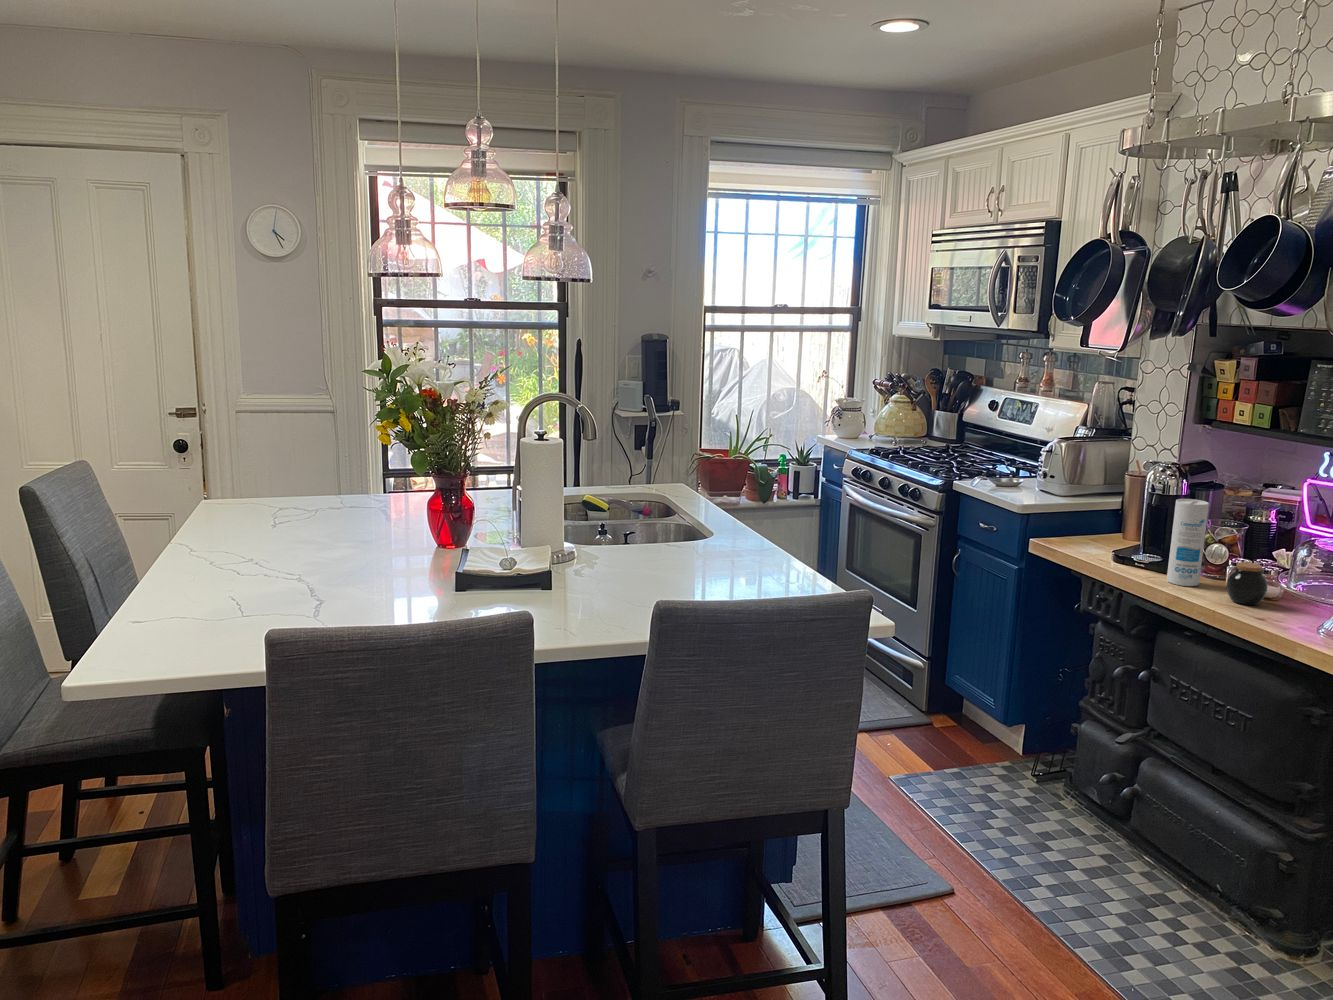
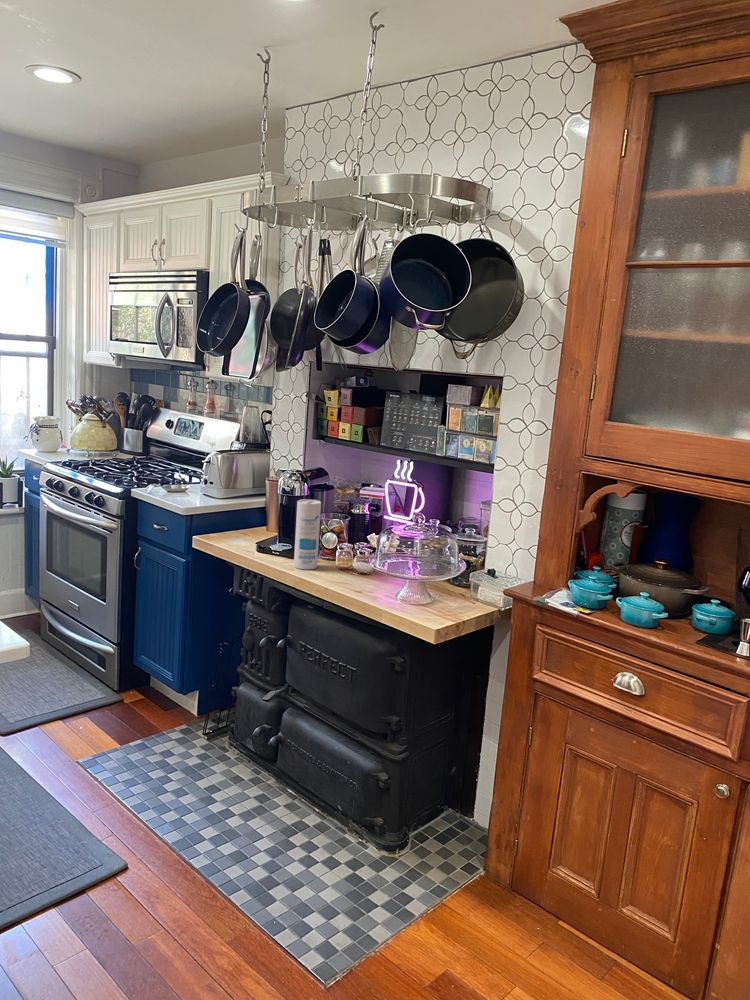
jar: present [1227,562,1268,605] -> none [335,548,363,582]

